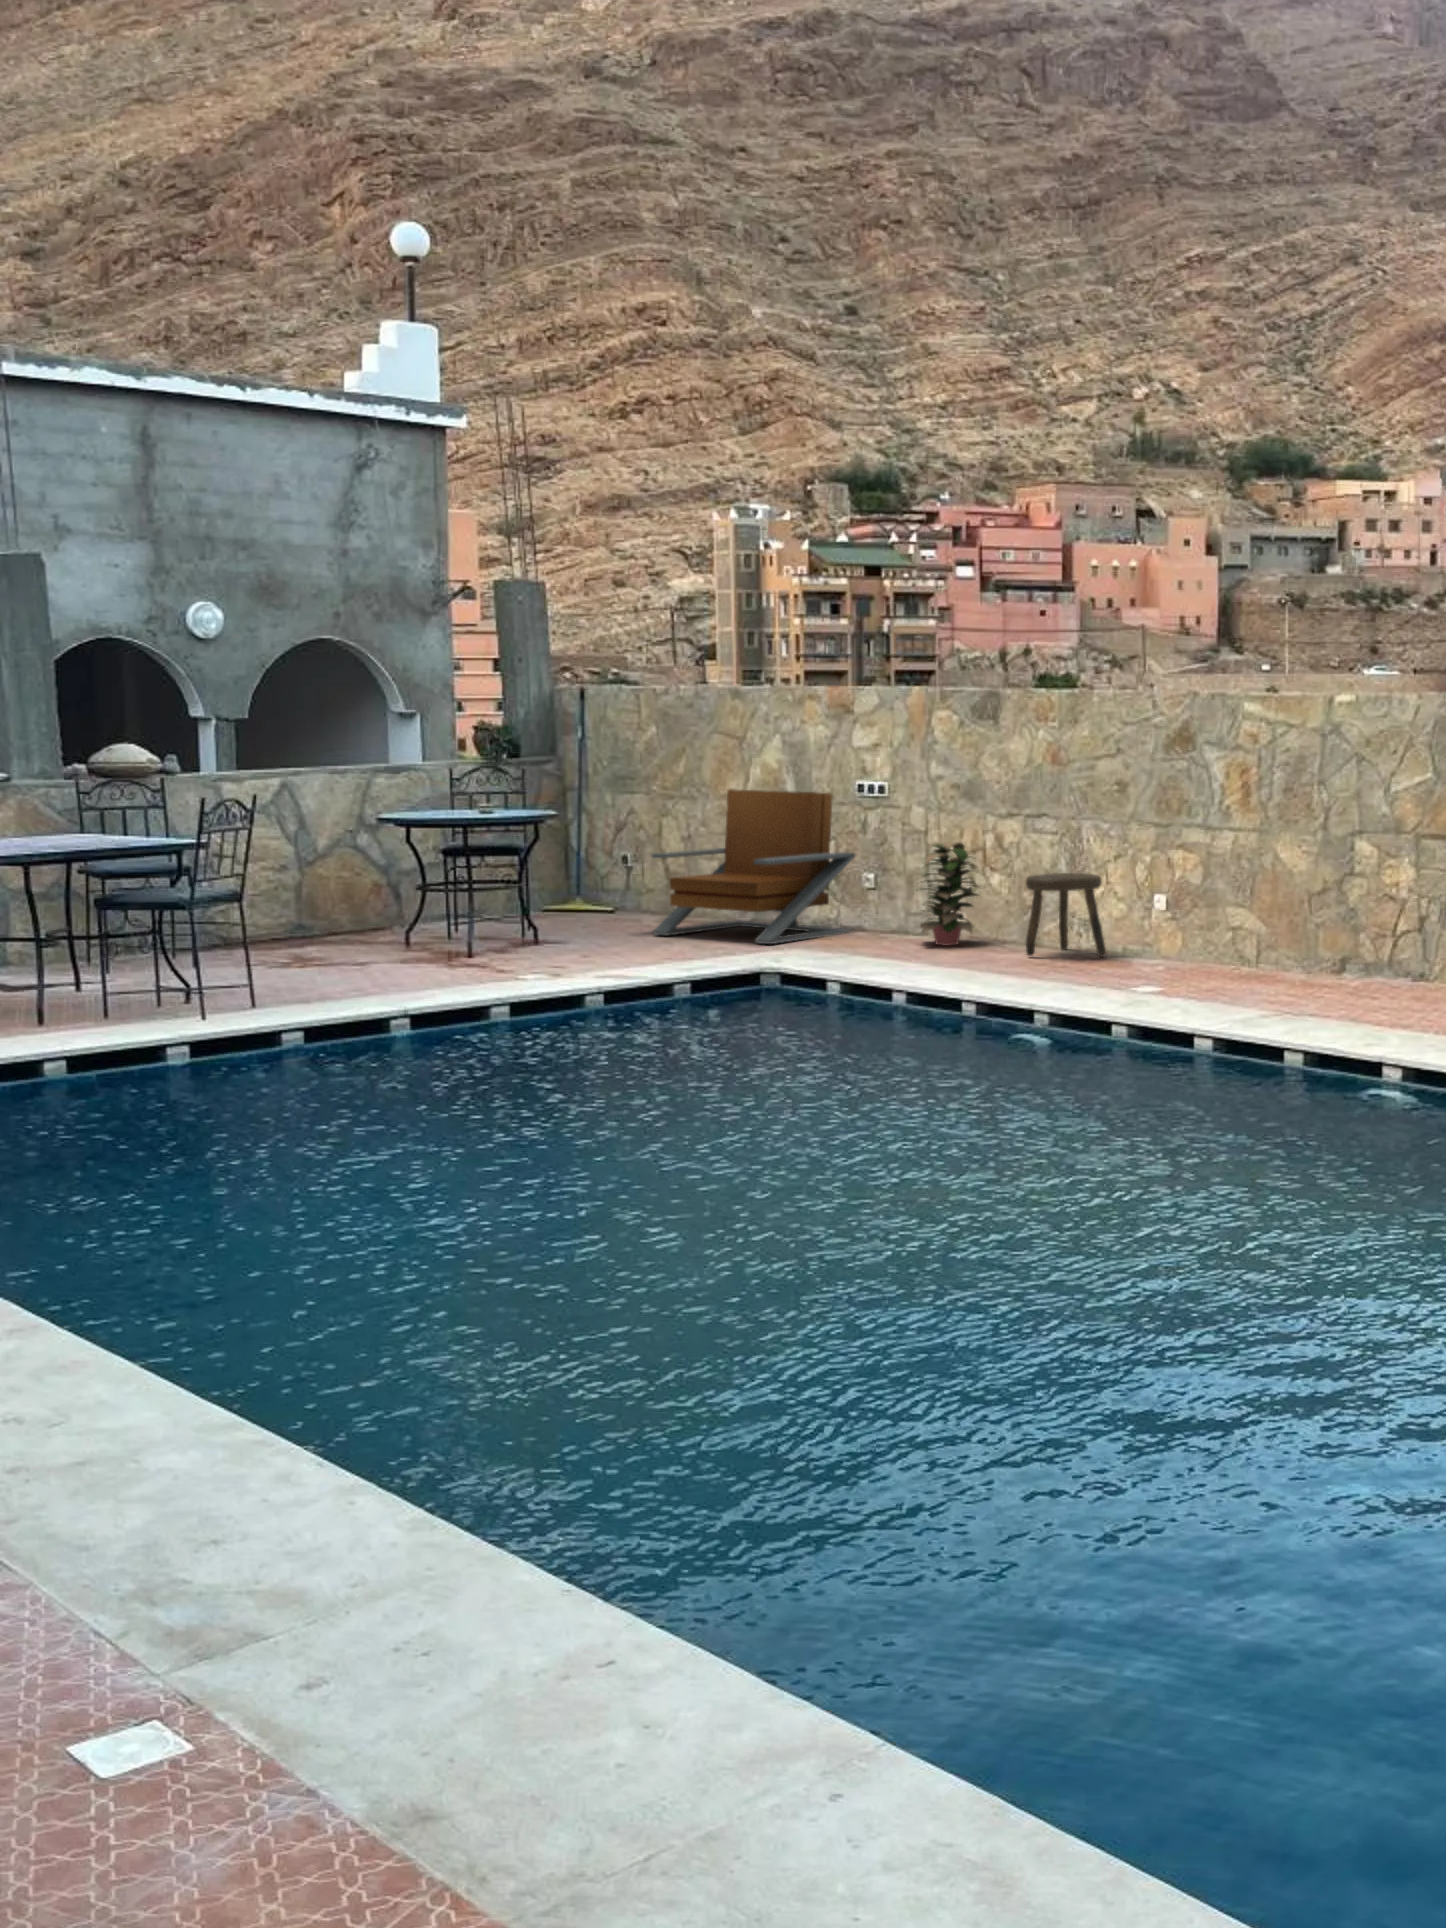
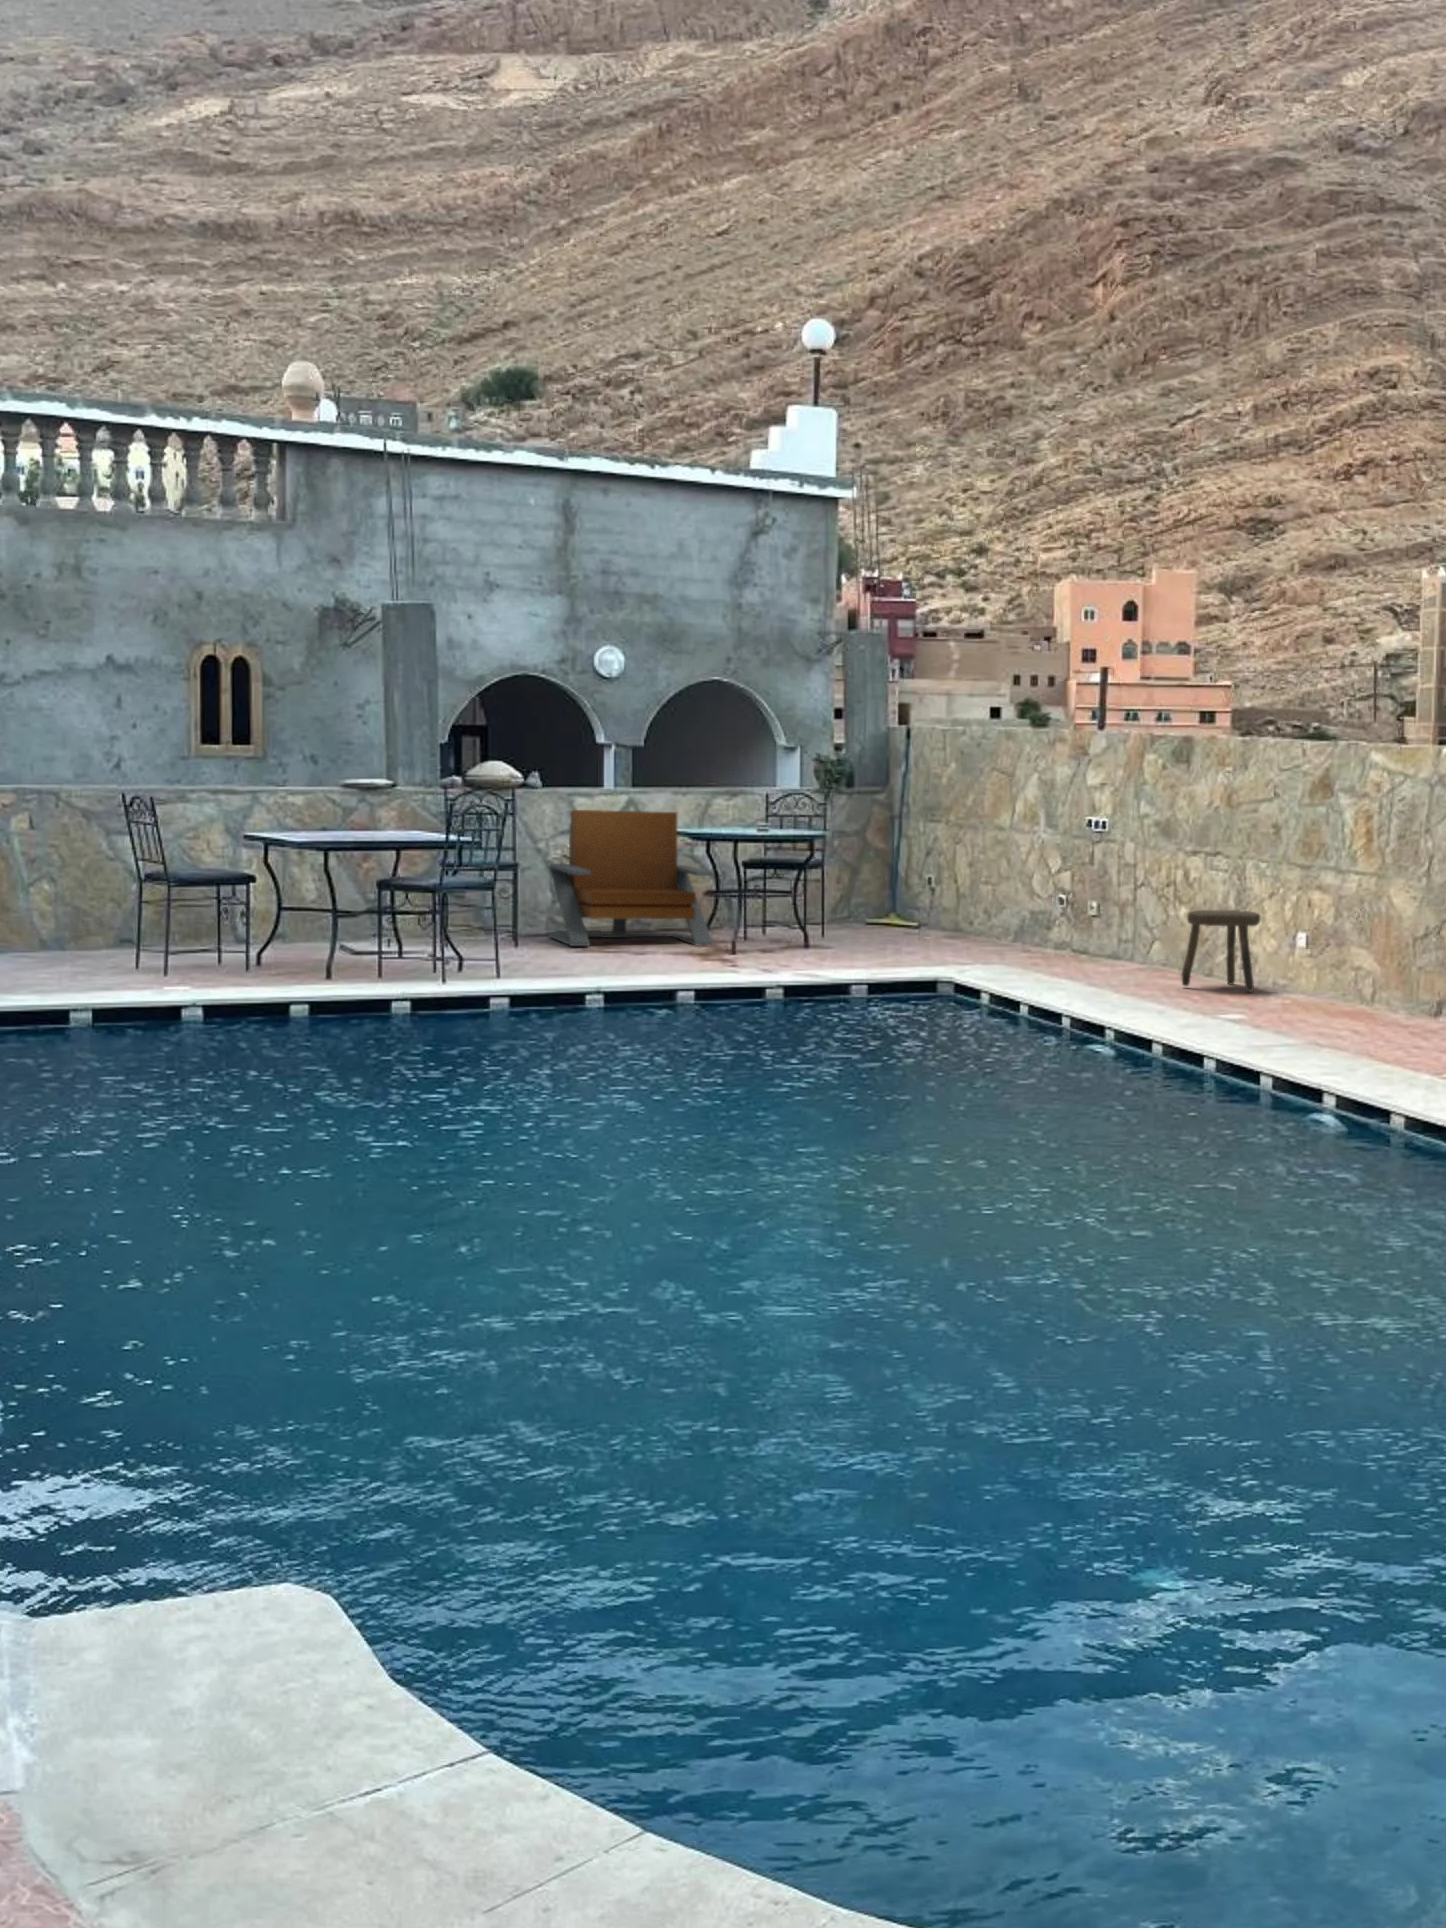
lounge chair: present [652,789,855,944] -> present [548,810,714,946]
decorative plant: present [920,841,978,946] -> none [1106,875,1176,974]

